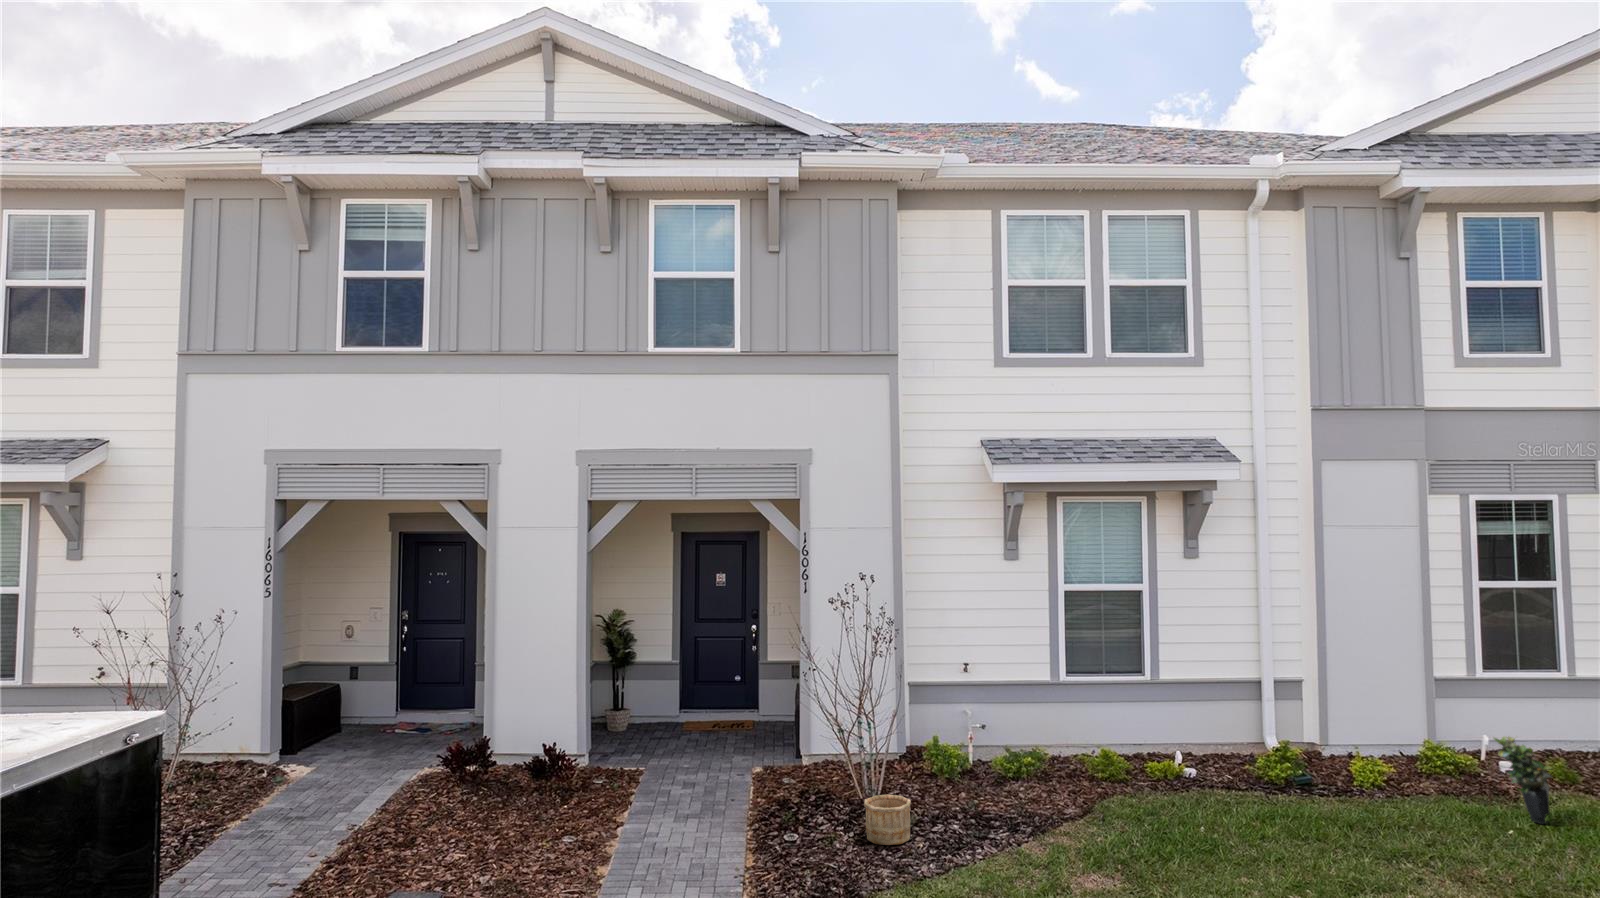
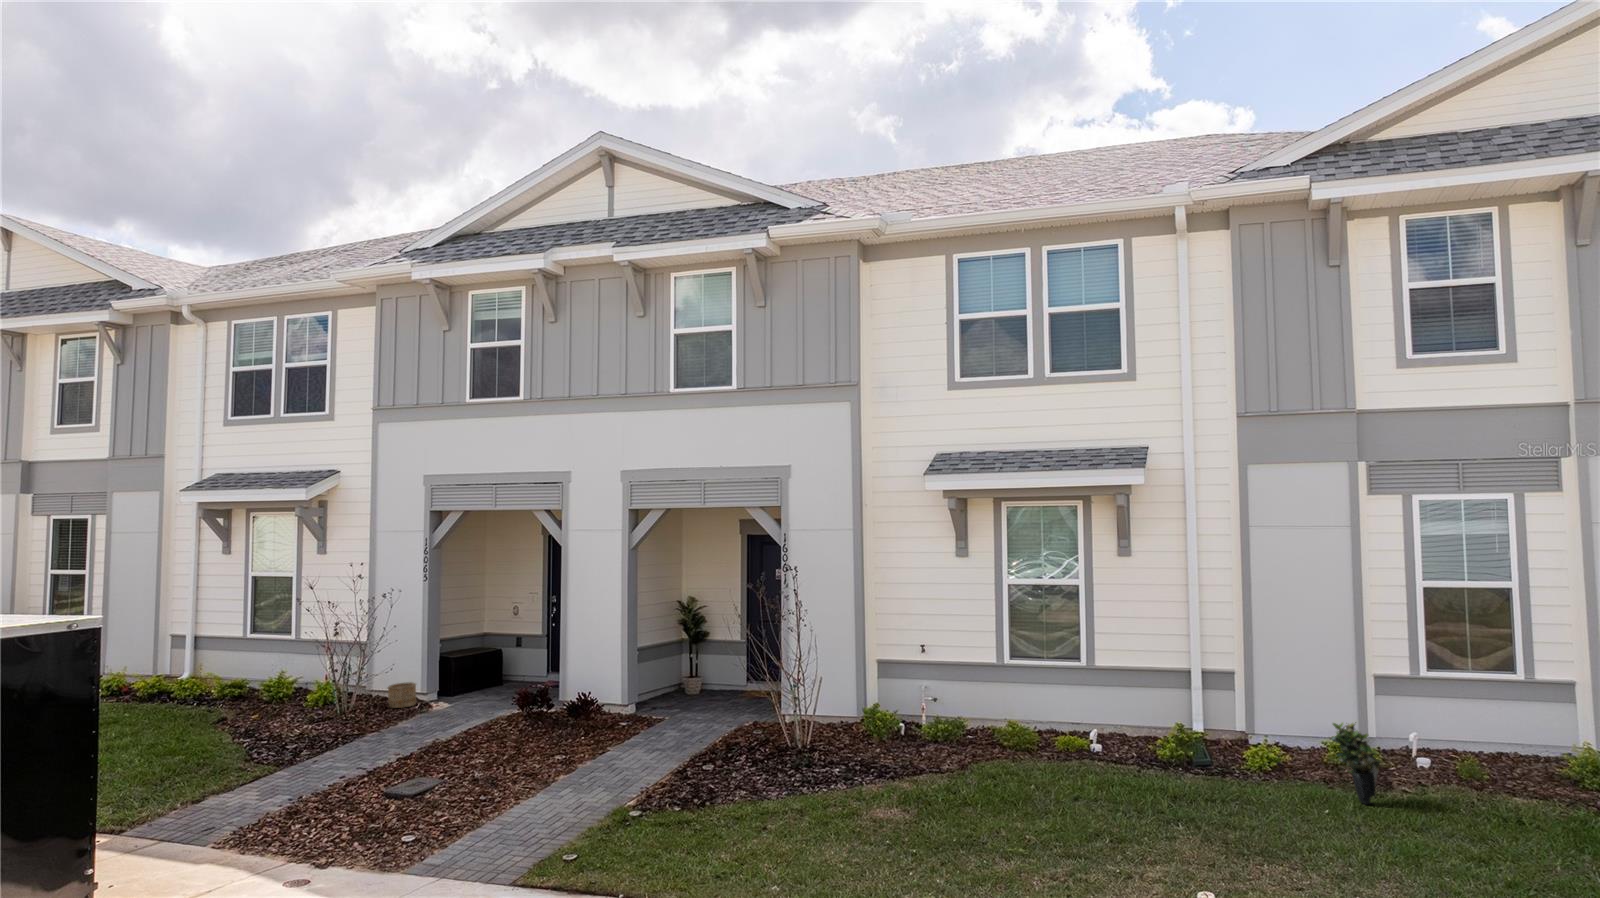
wooden bucket: present [864,794,911,845] -> present [388,682,416,708]

